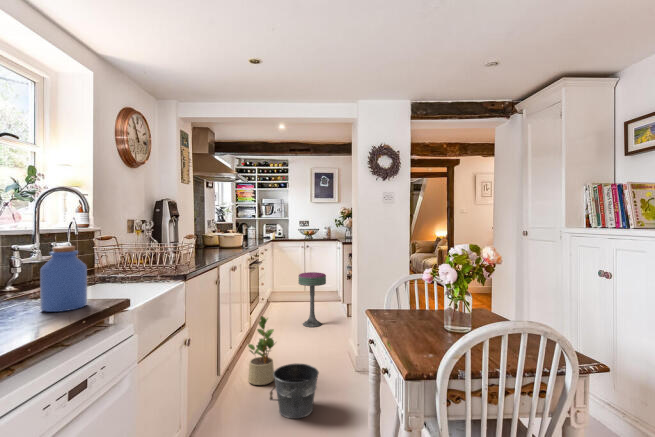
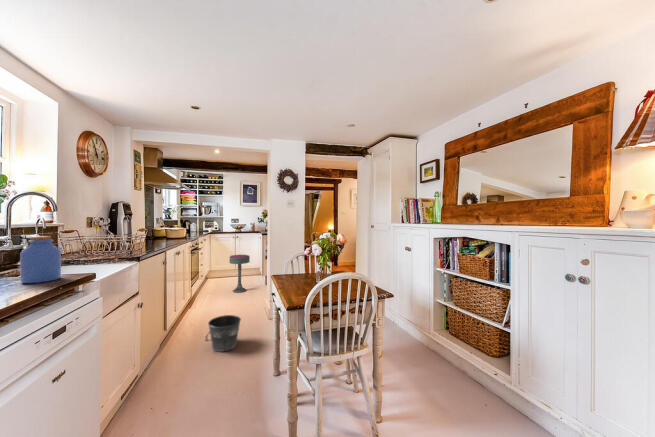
potted plant: present [248,316,275,385] -> none [190,285,212,334]

